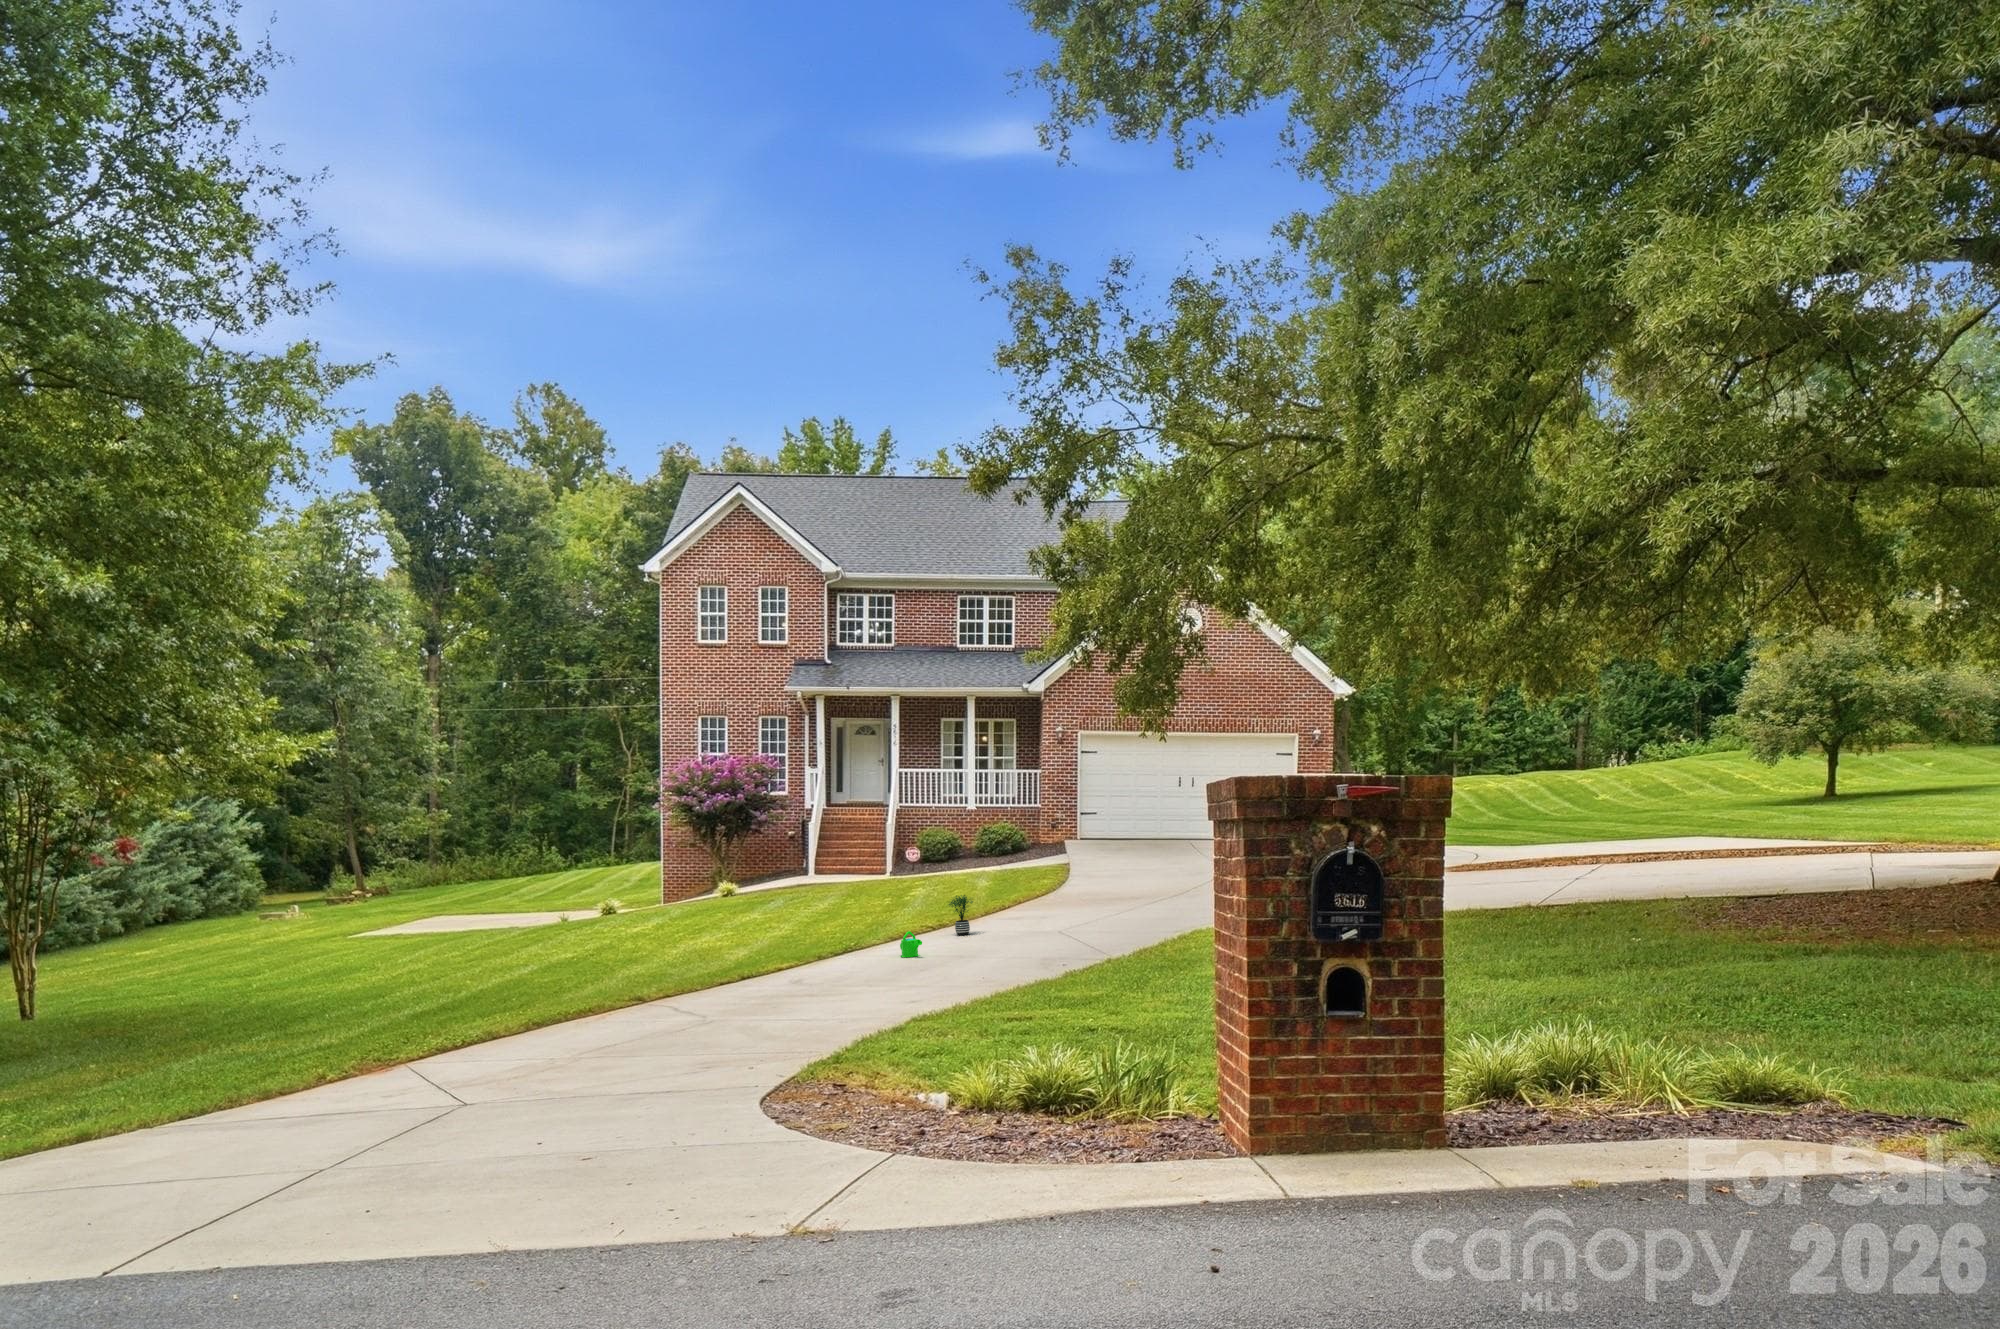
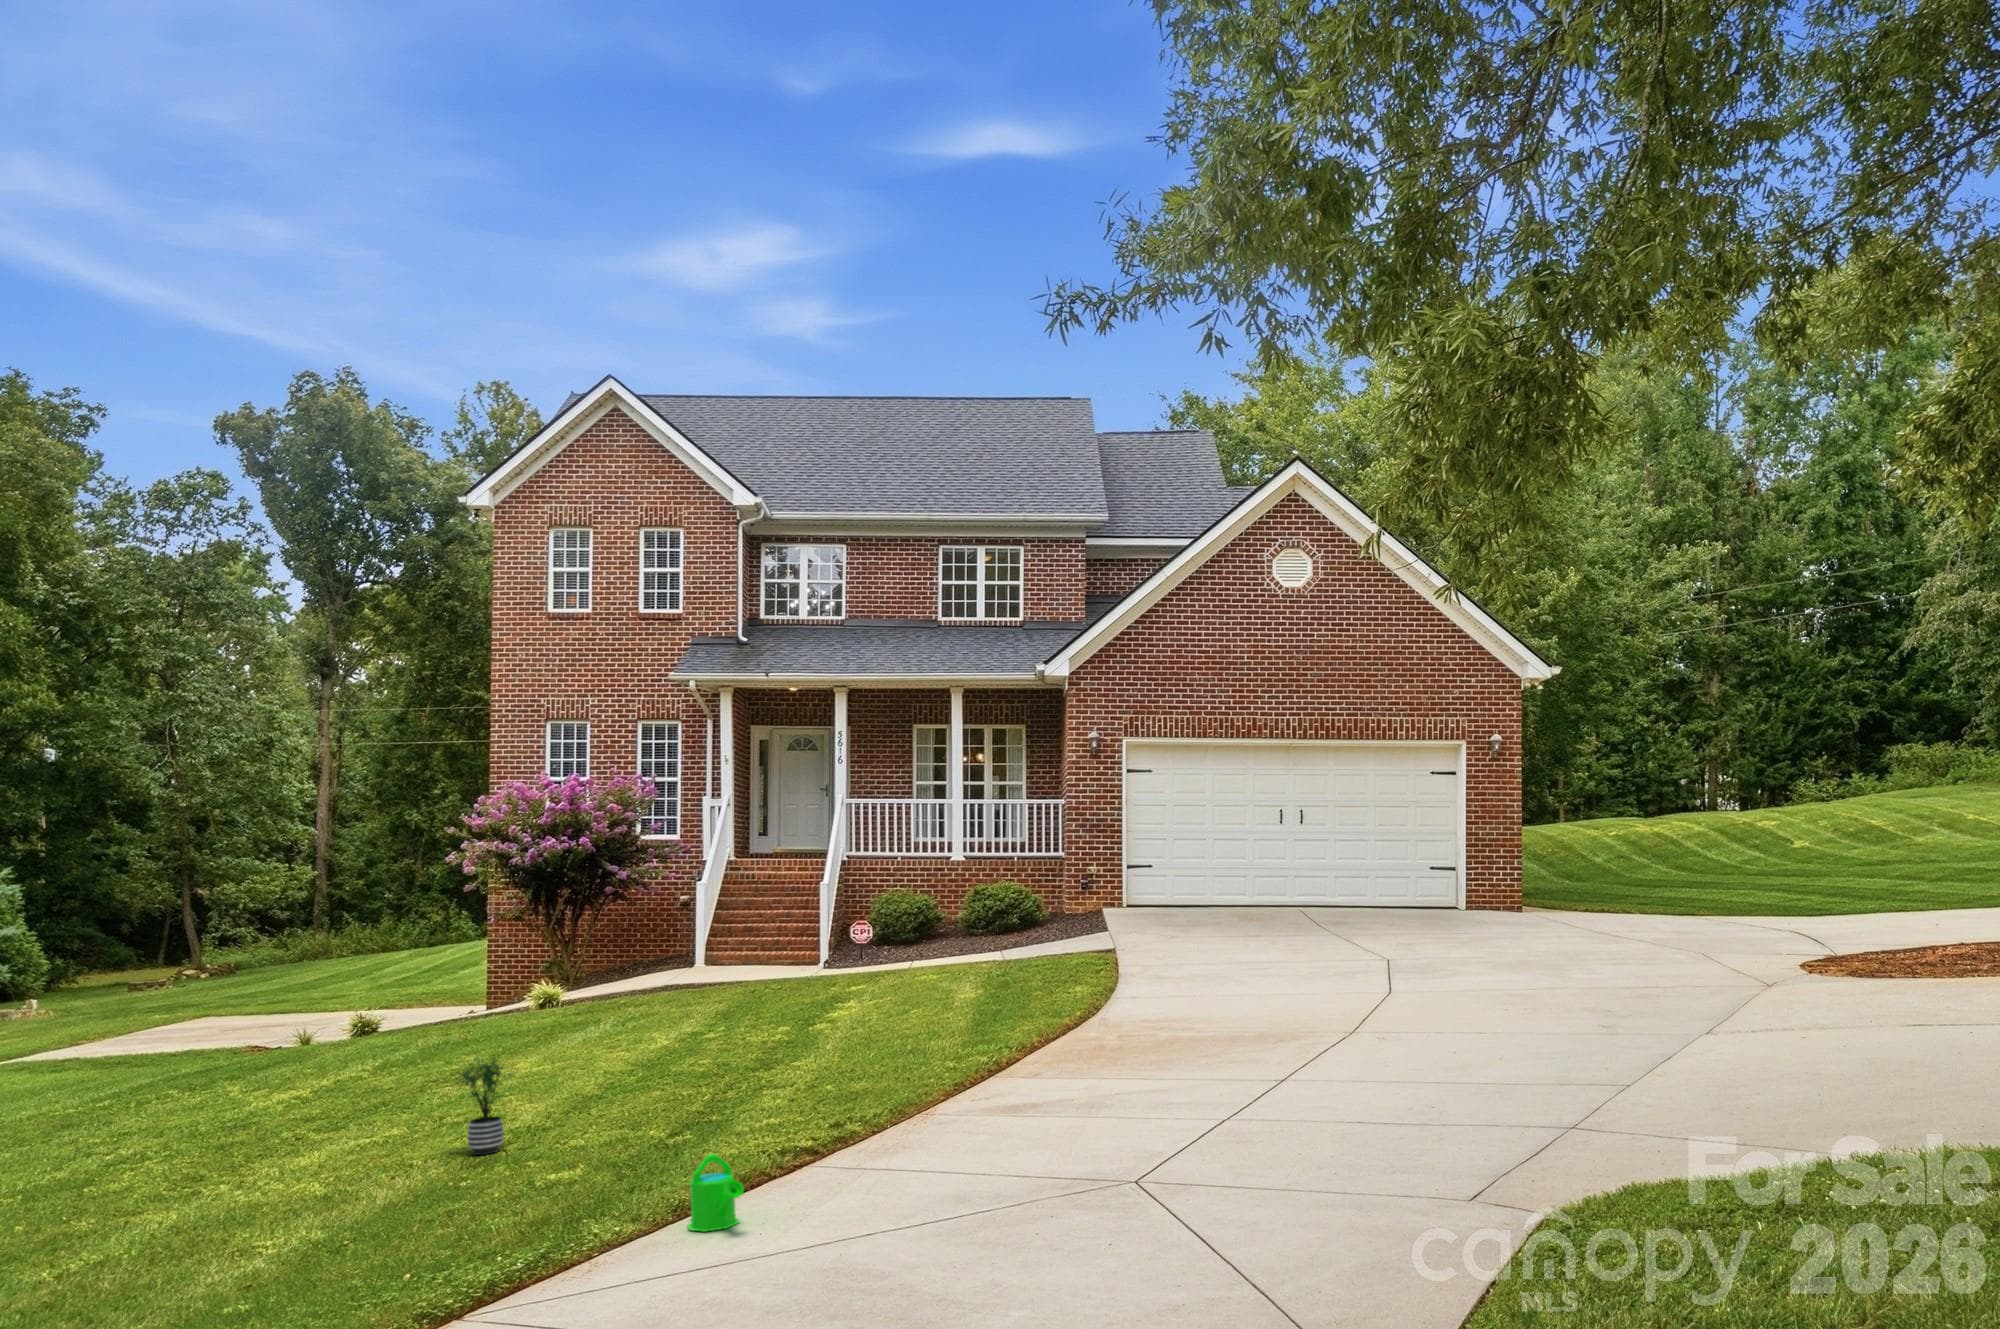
potted plant: present [949,895,973,936] -> present [451,1058,518,1155]

